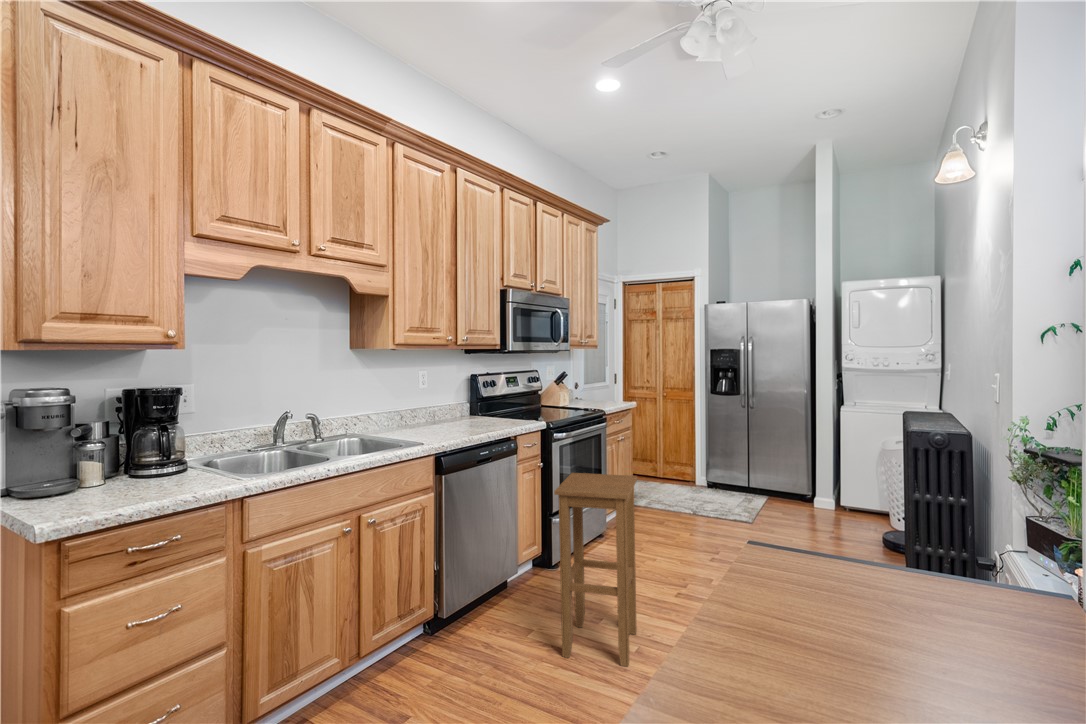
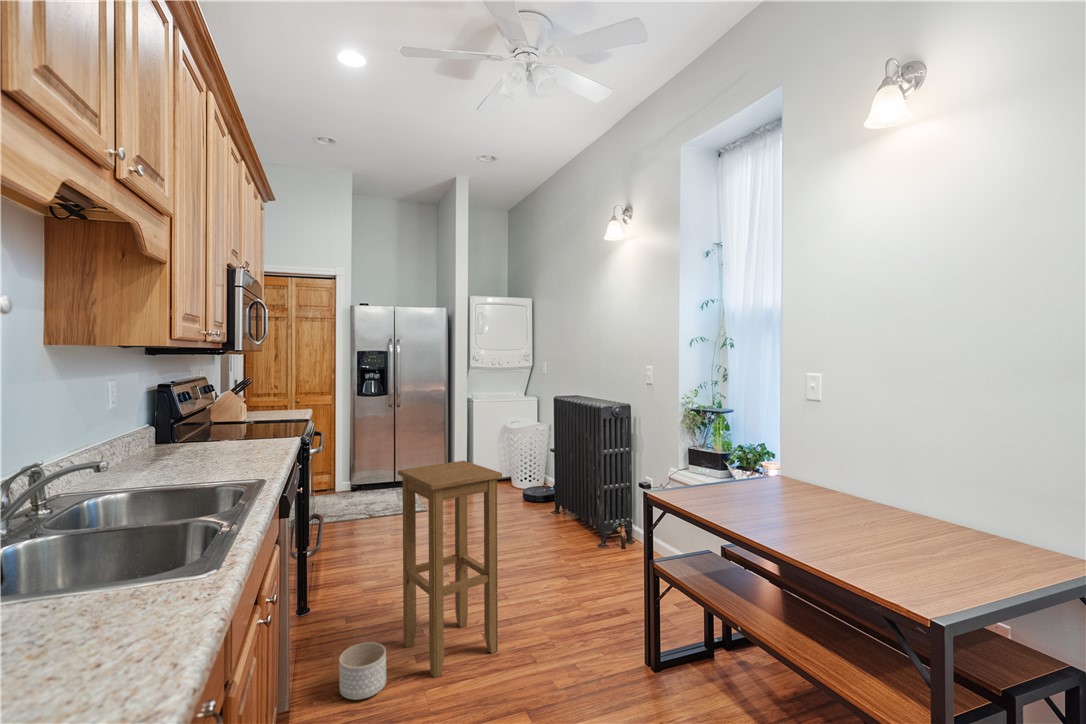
planter: none [502,602,537,644] -> present [339,642,386,700]

